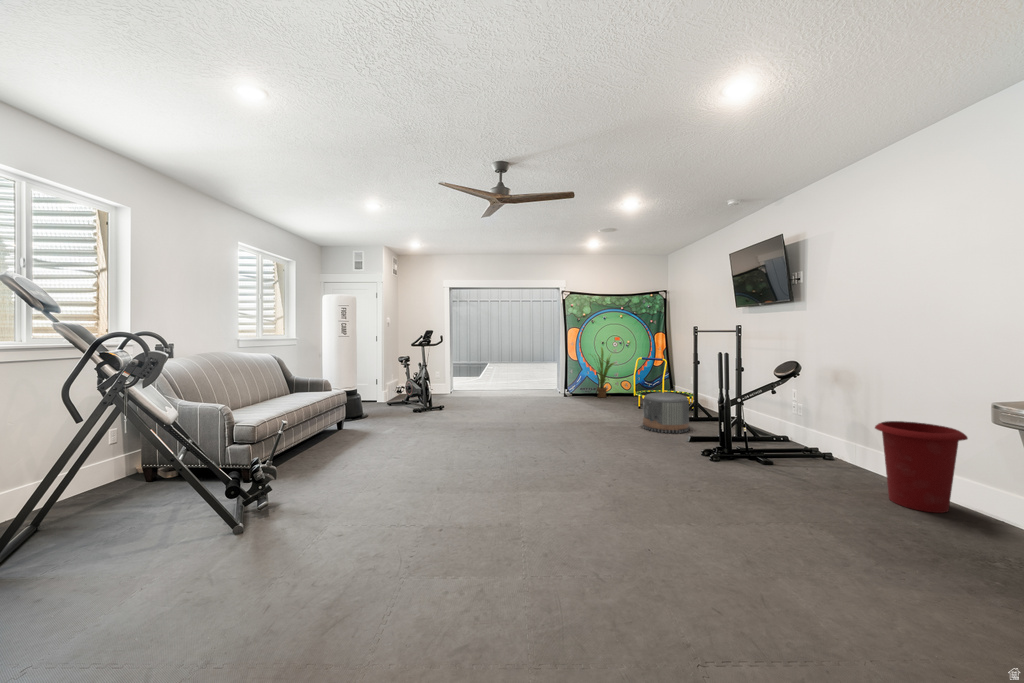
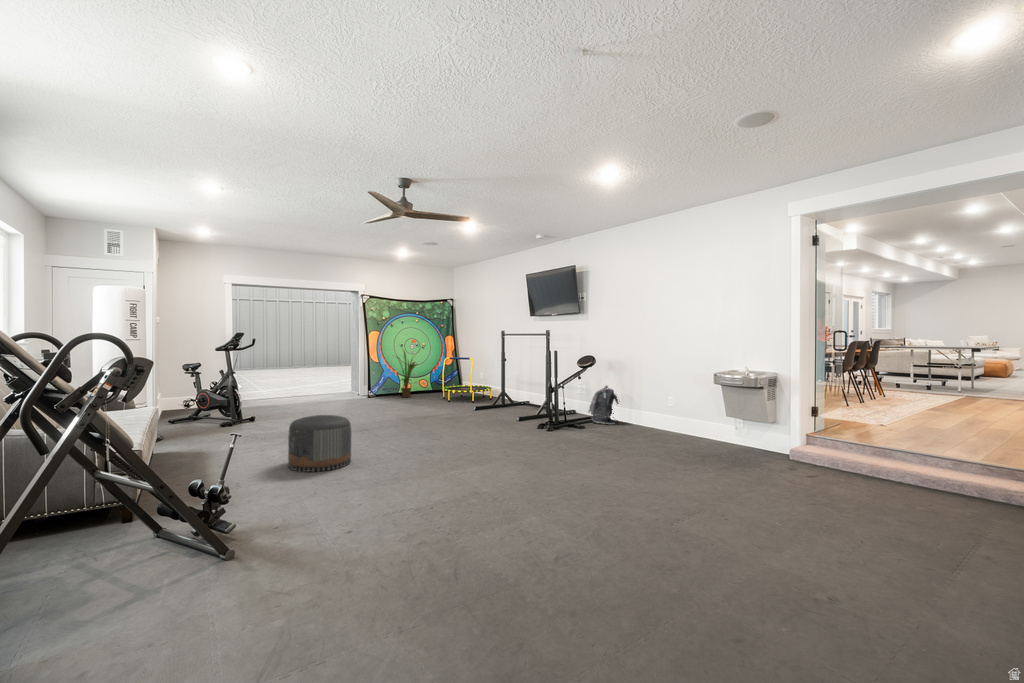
pouf: present [643,392,689,433] -> present [288,415,351,472]
backpack: none [792,406,855,469] -> present [588,386,620,424]
waste bin: present [875,421,968,513] -> none [641,389,679,436]

